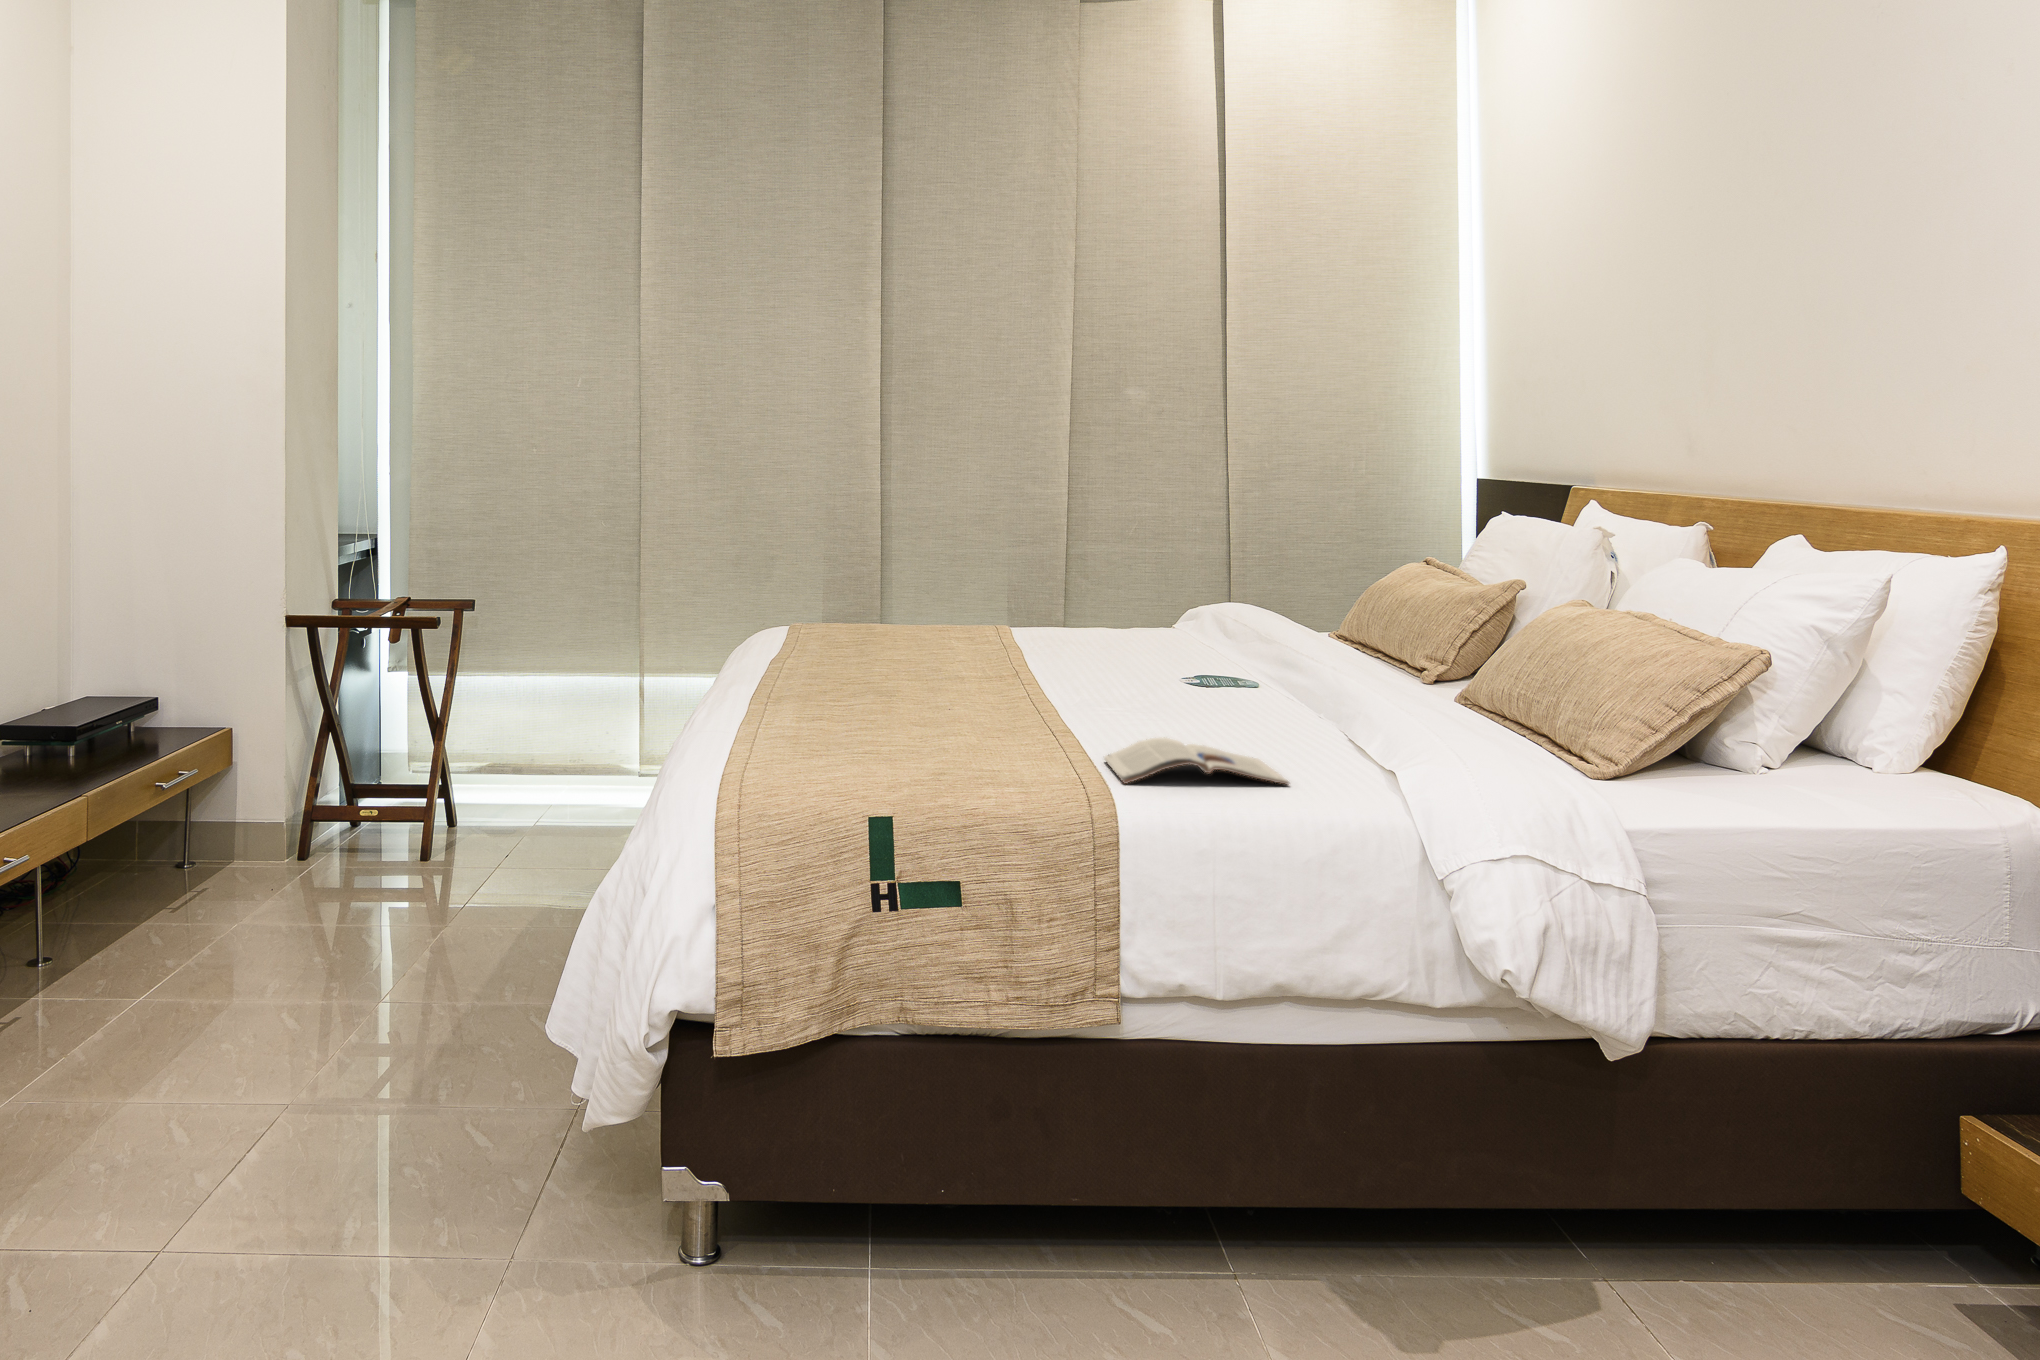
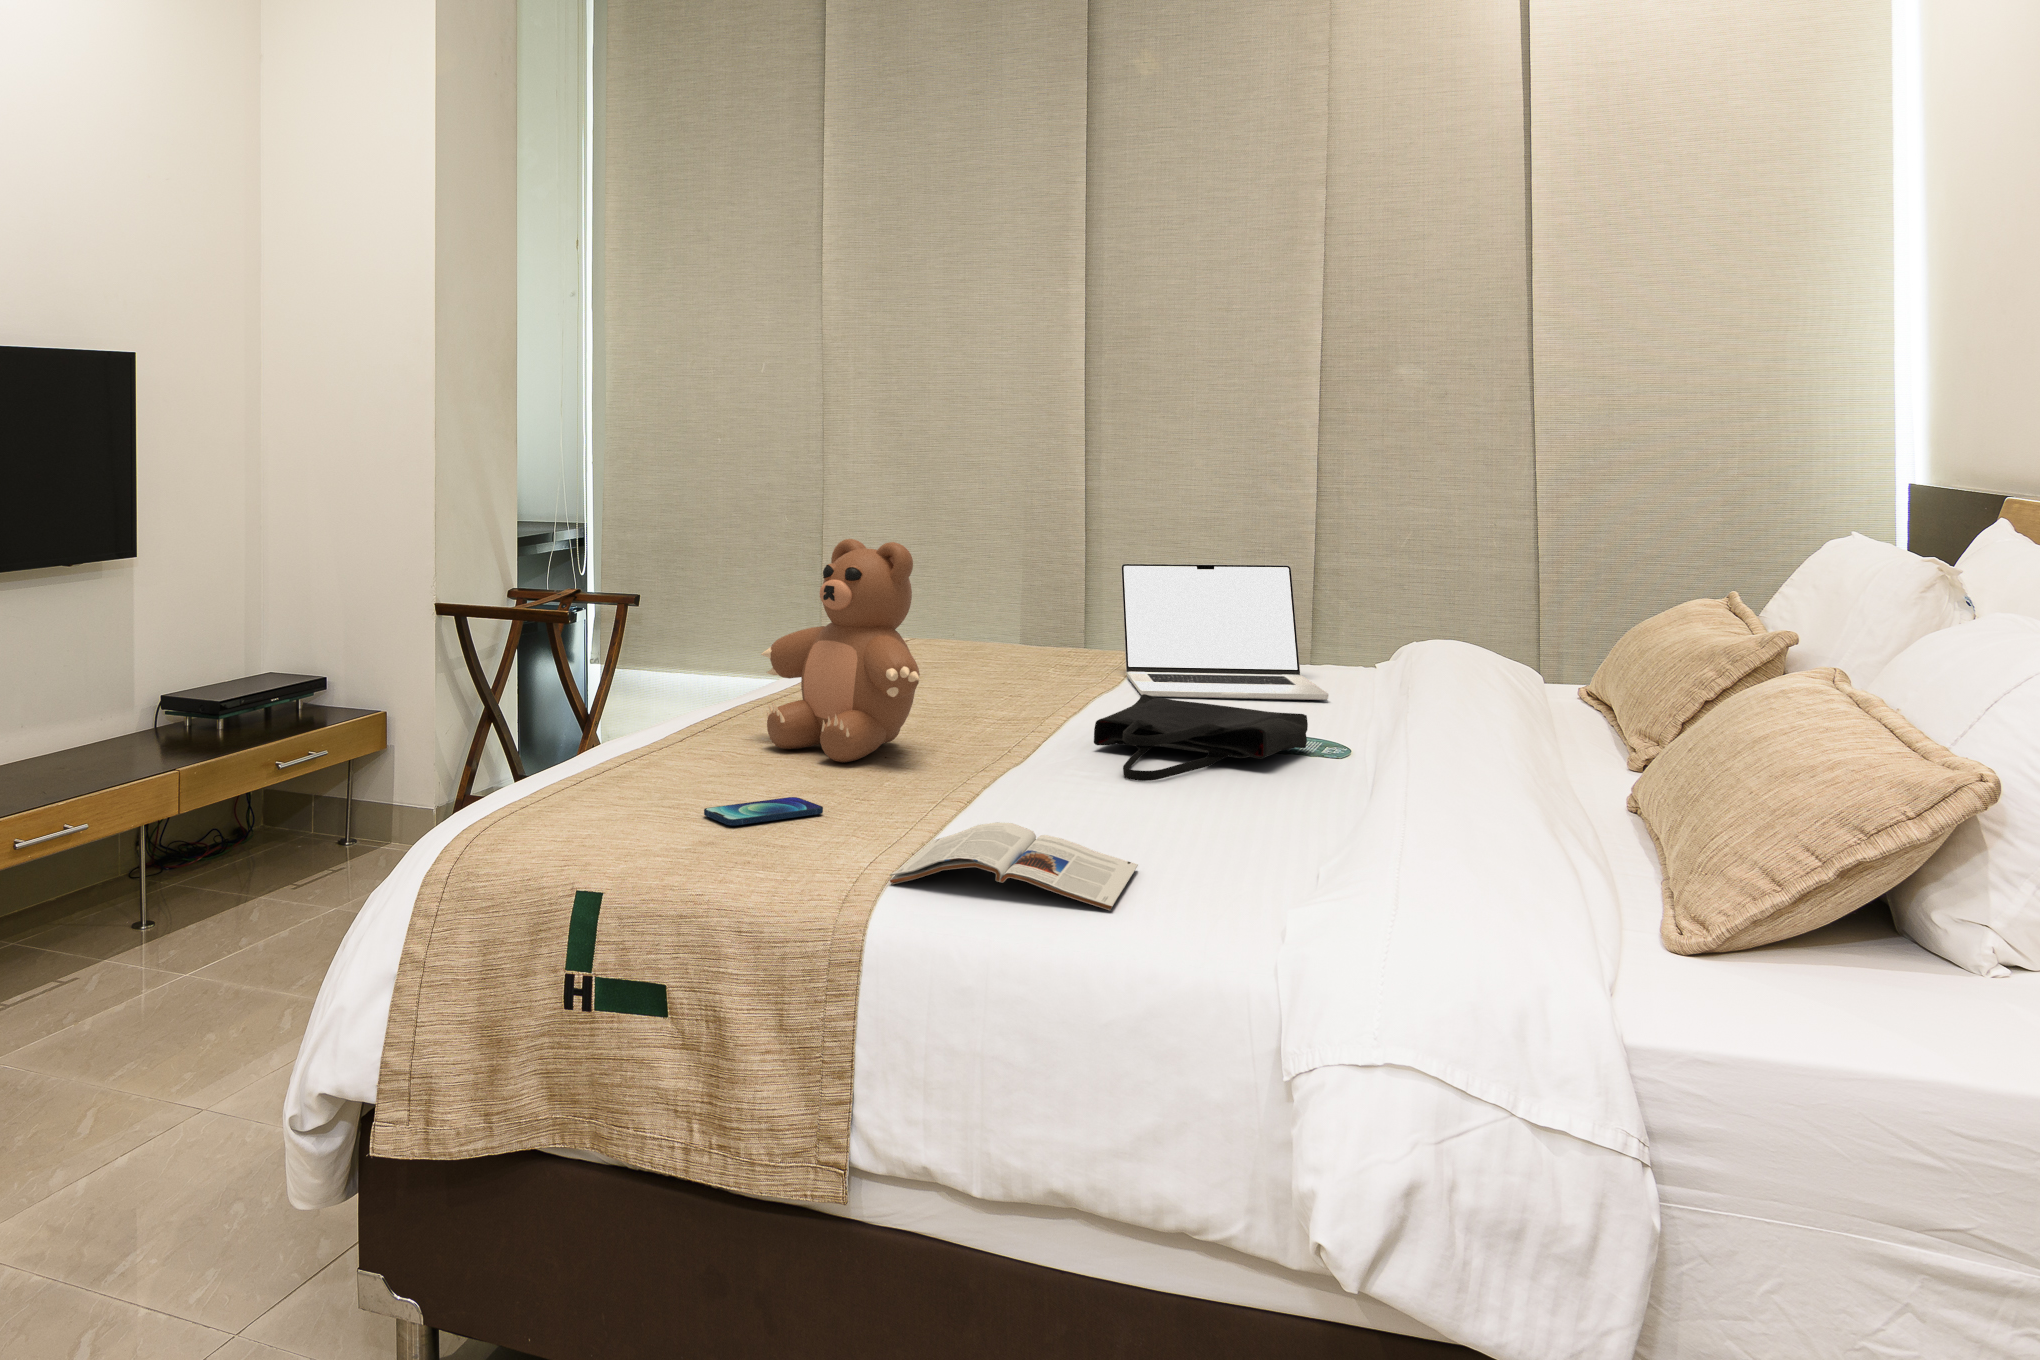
teddy bear: none [826,533,990,716] -> present [761,539,920,763]
laptop: none [994,551,1178,660] -> present [1121,564,1328,700]
tote bag: none [1084,653,1228,713] -> present [1094,694,1308,781]
smartphone: none [904,739,986,760] -> present [704,797,823,825]

